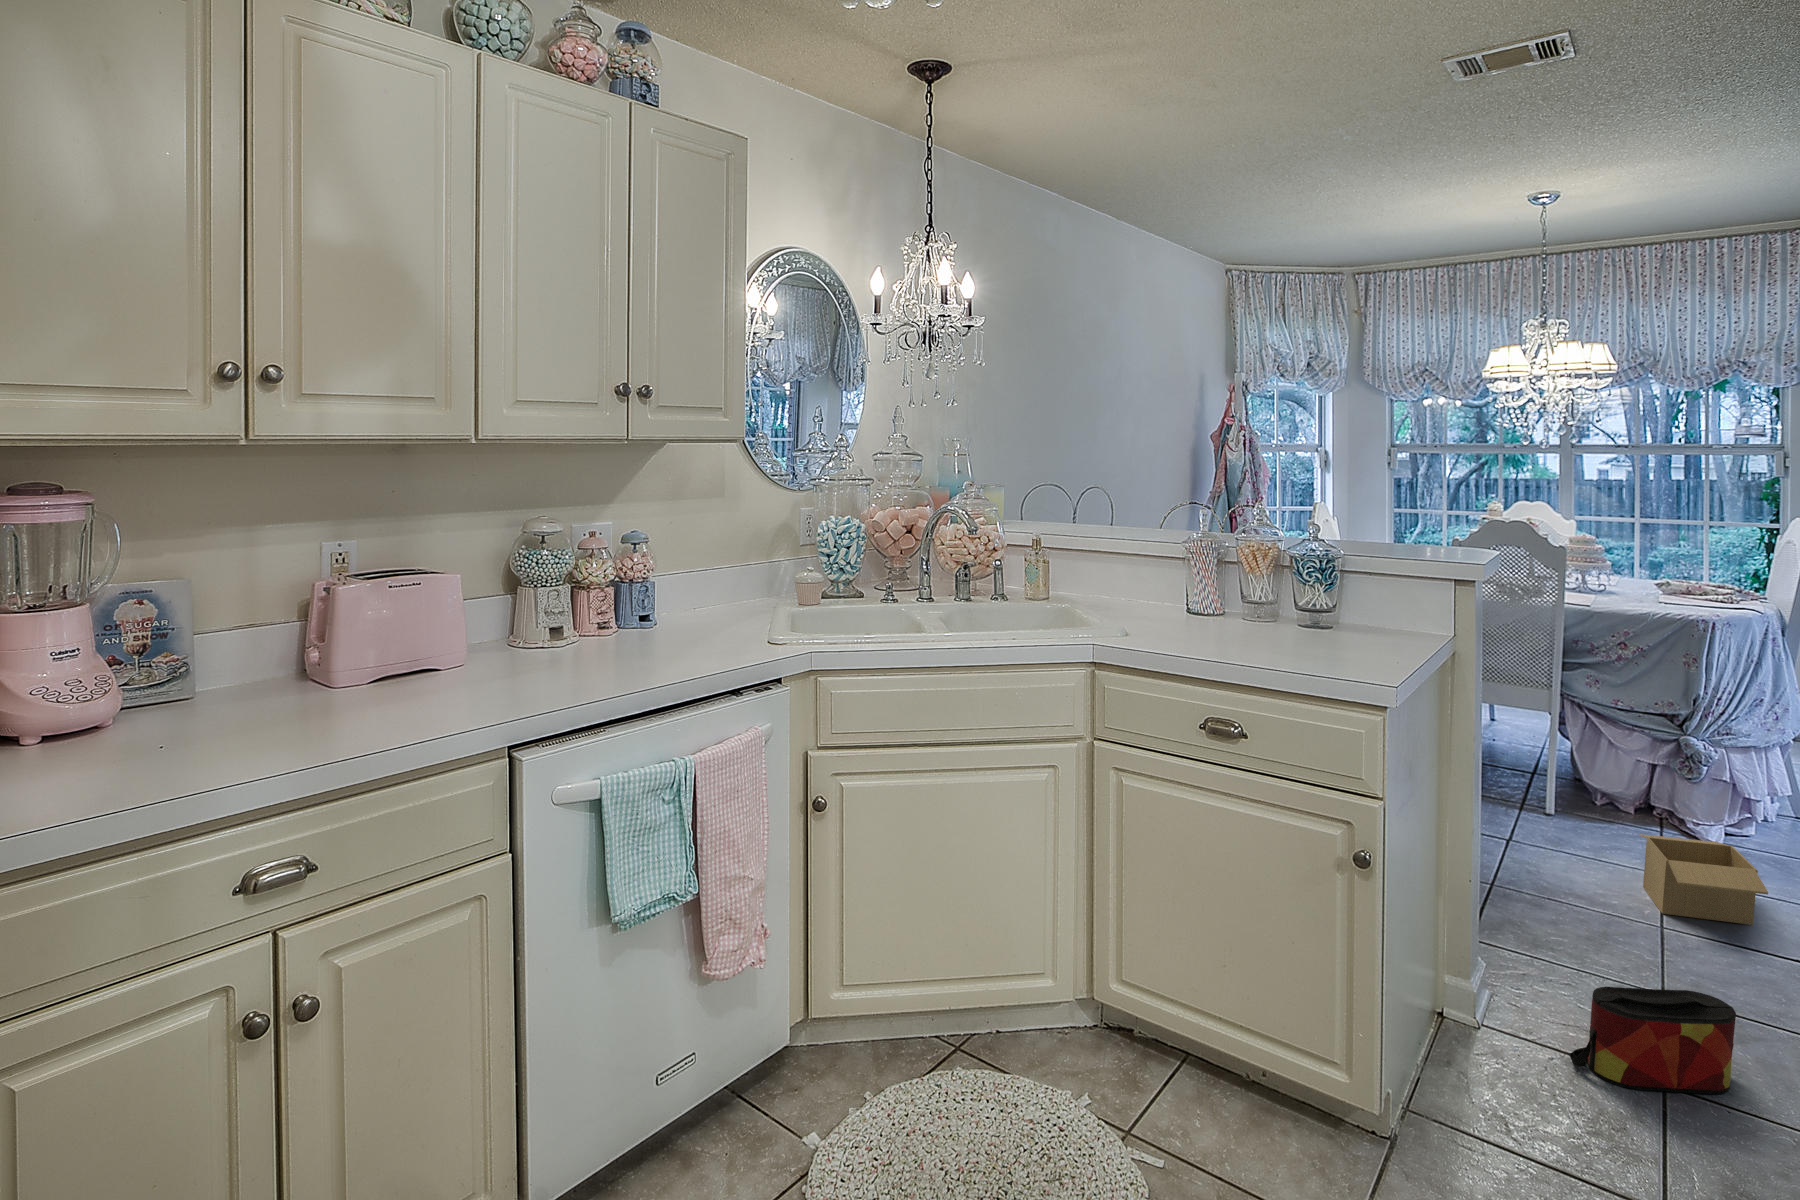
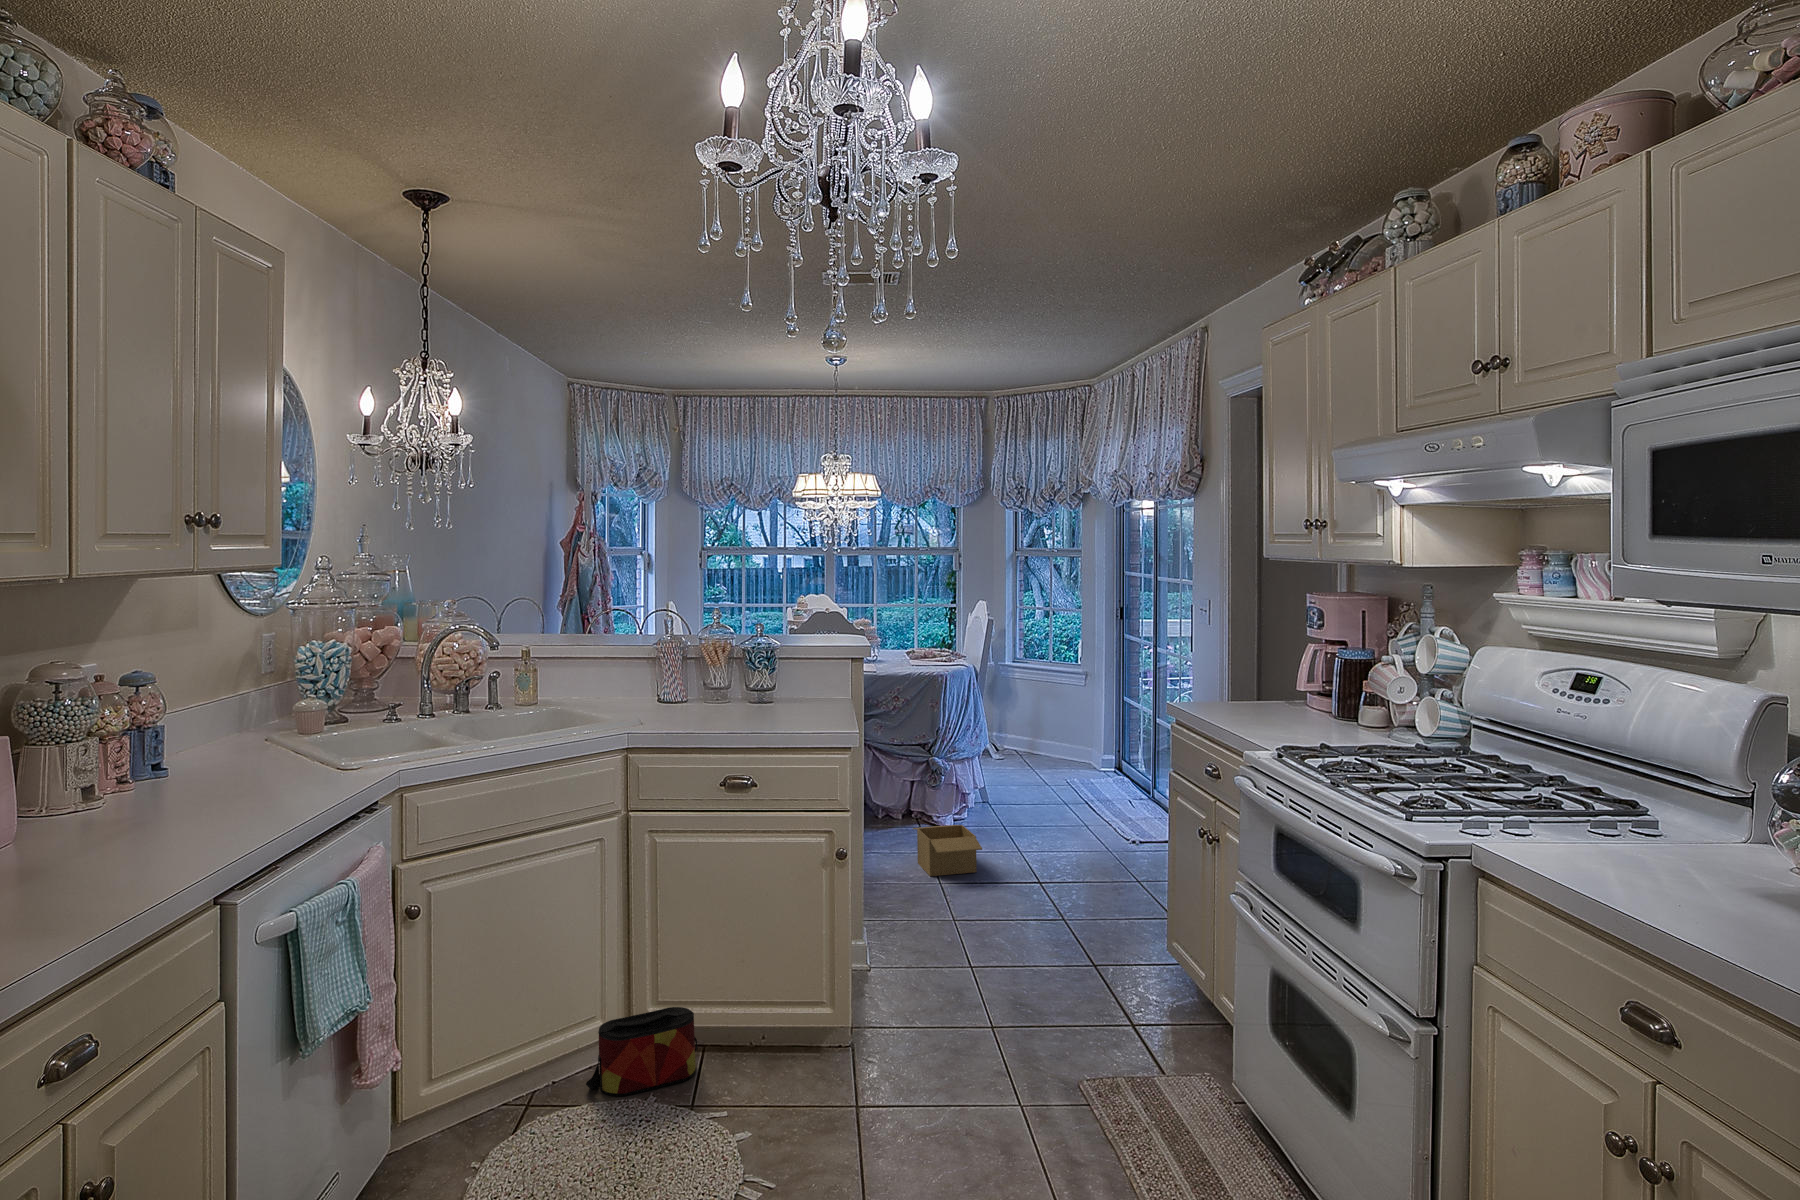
bag: present [1569,987,1736,1094] -> present [586,1007,697,1096]

